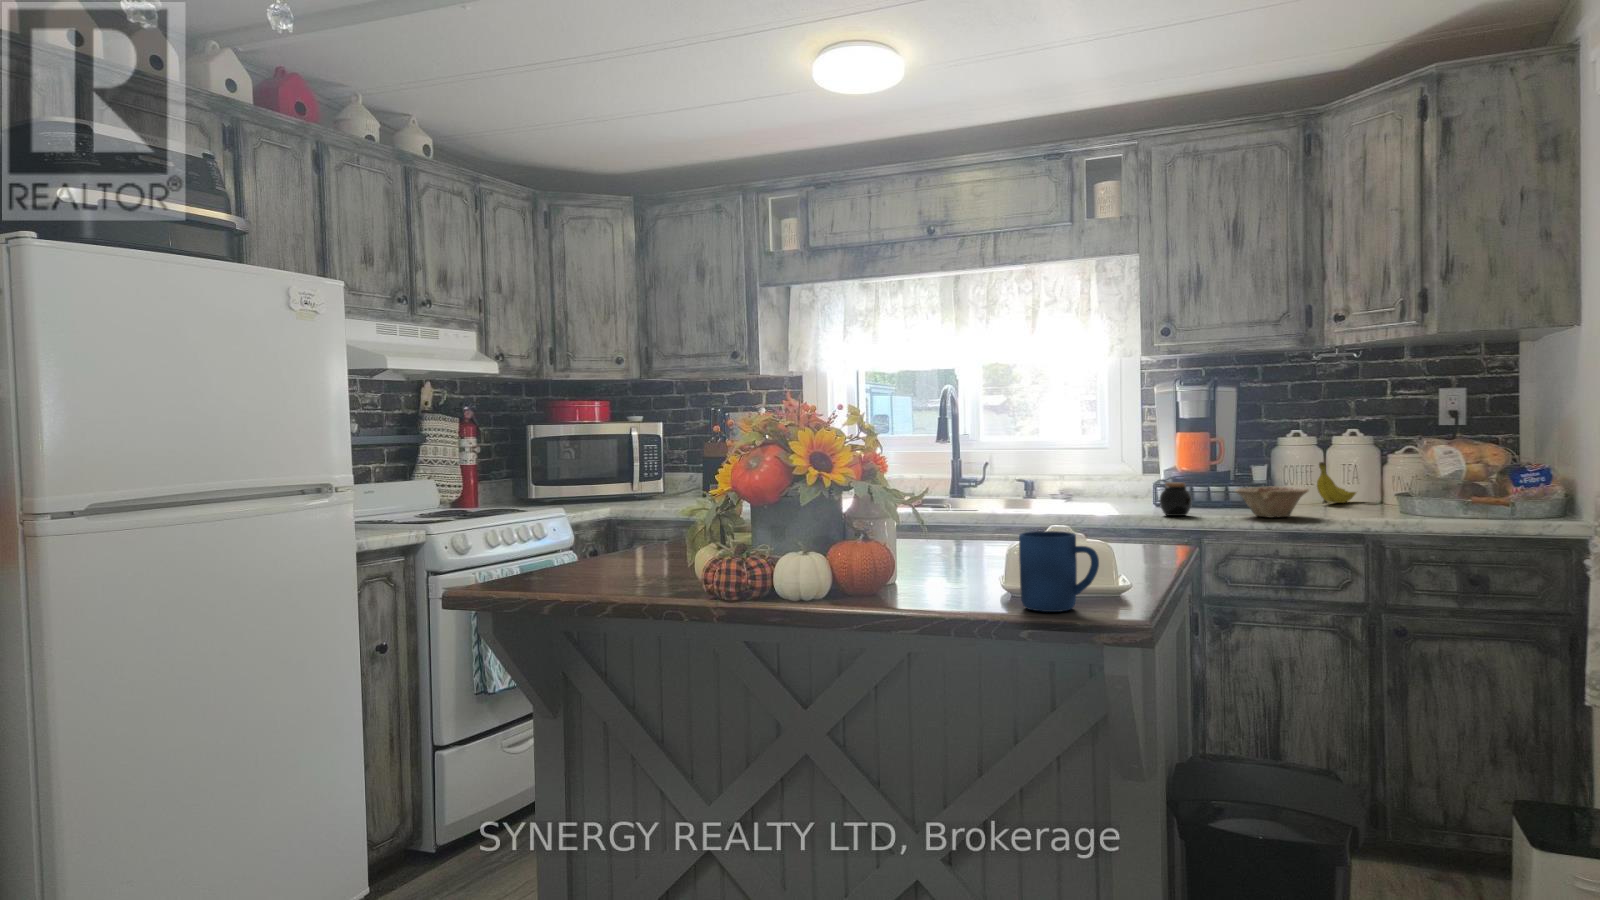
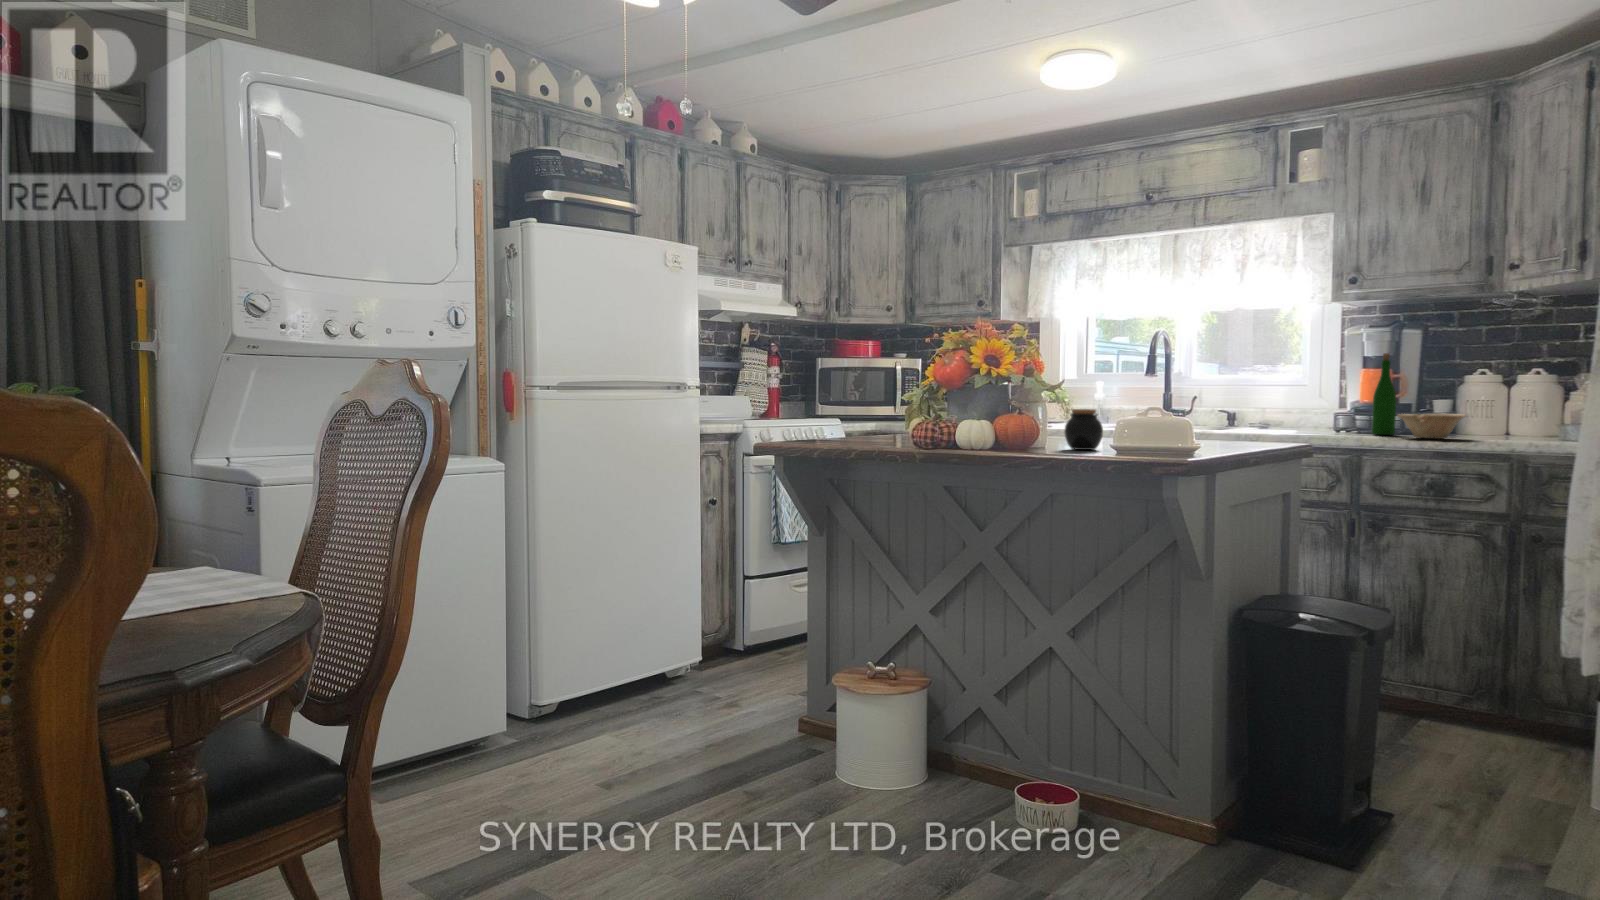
wine bottle: none [1198,416,1225,511] -> present [1372,353,1396,435]
fruit: present [1317,462,1356,503] -> none [1493,396,1543,434]
jar: present [1160,482,1192,516] -> present [1064,409,1103,450]
mug: present [1019,531,1099,612] -> none [1124,405,1174,454]

